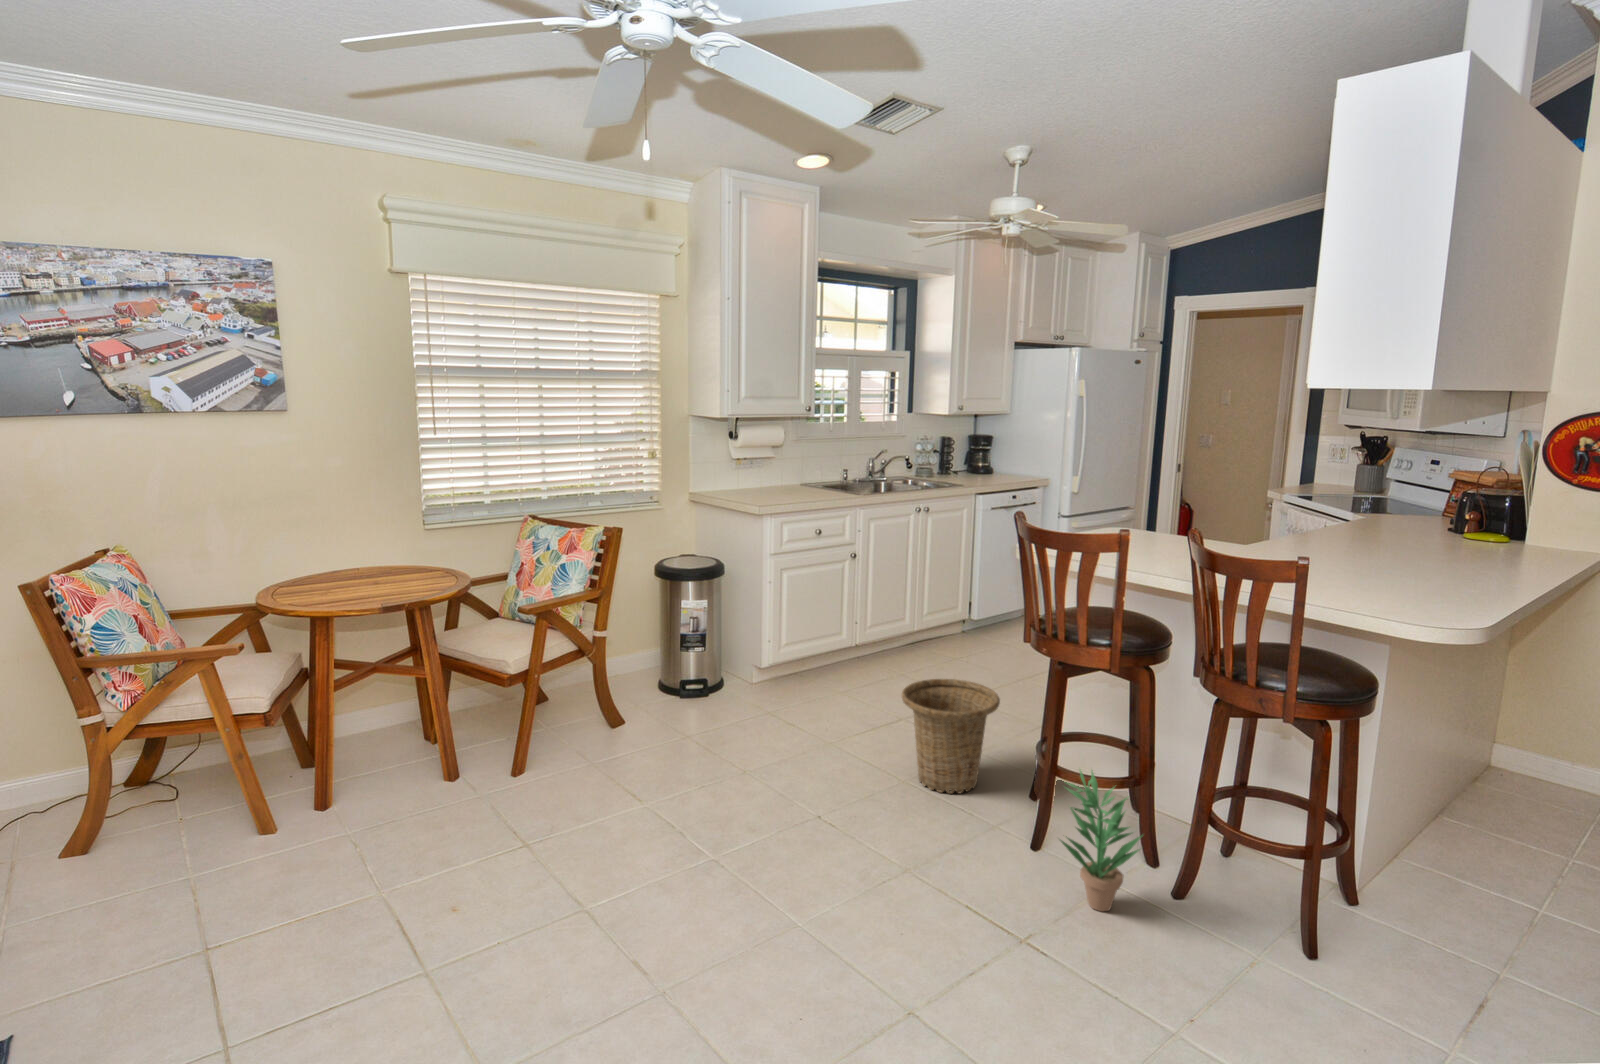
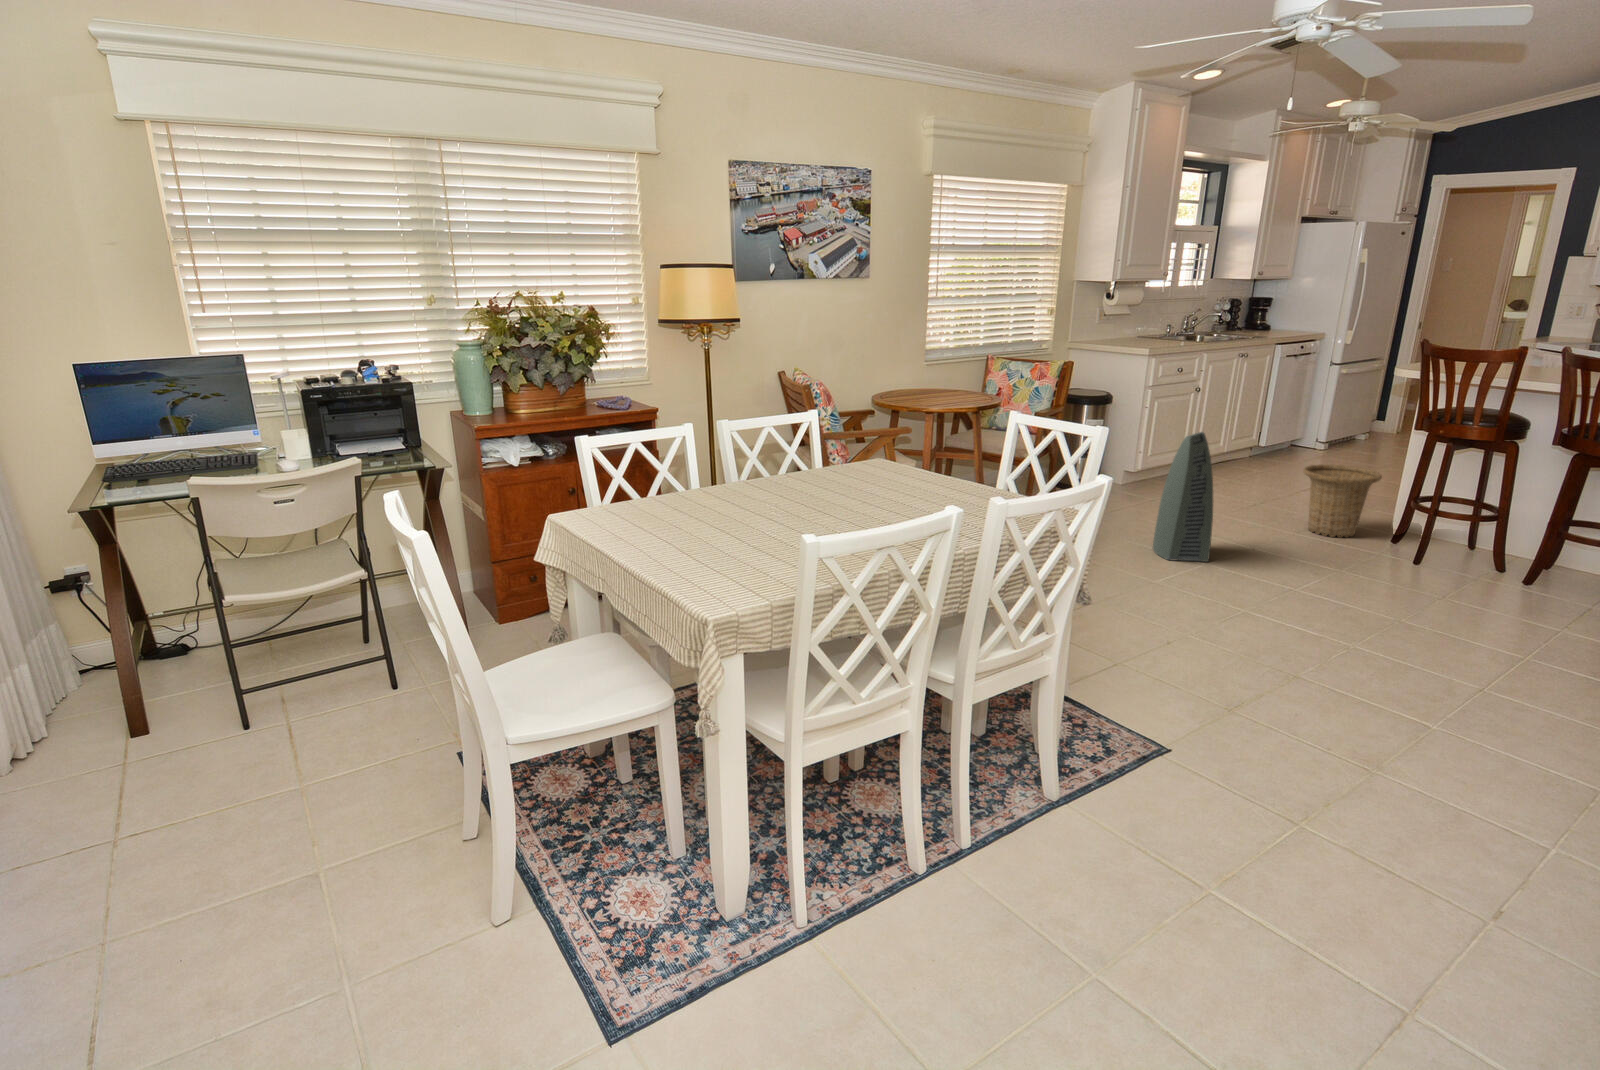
air purifier: none [639,649,717,857] -> present [1153,432,1213,562]
potted plant: present [1061,771,1142,911] -> none [1467,494,1531,584]

